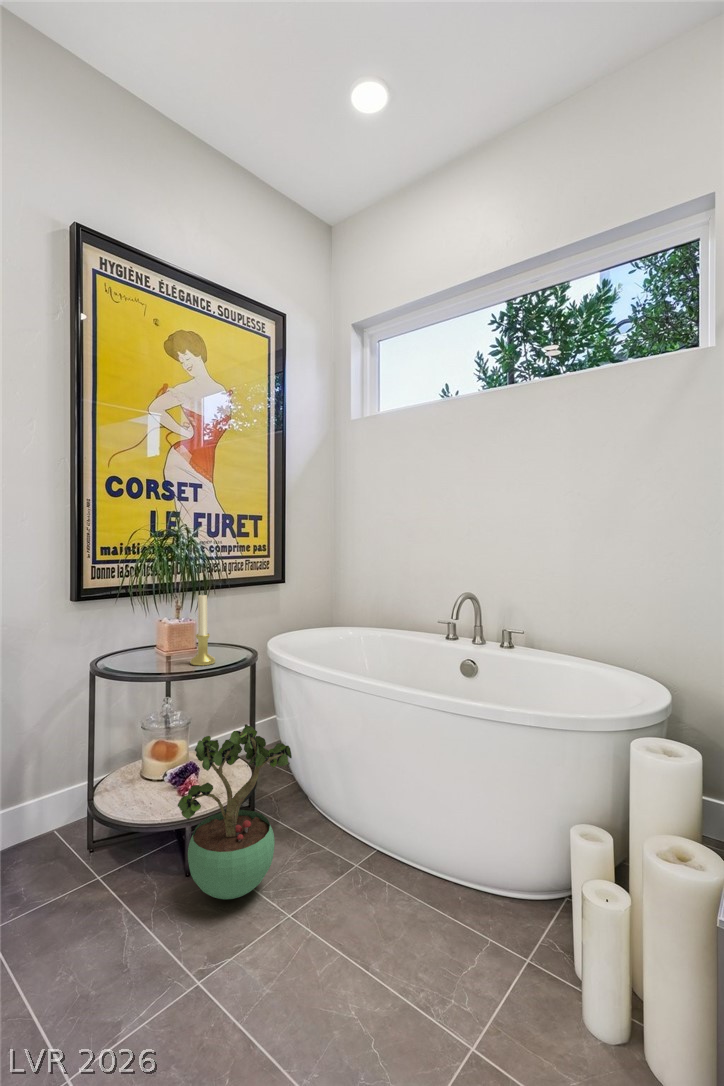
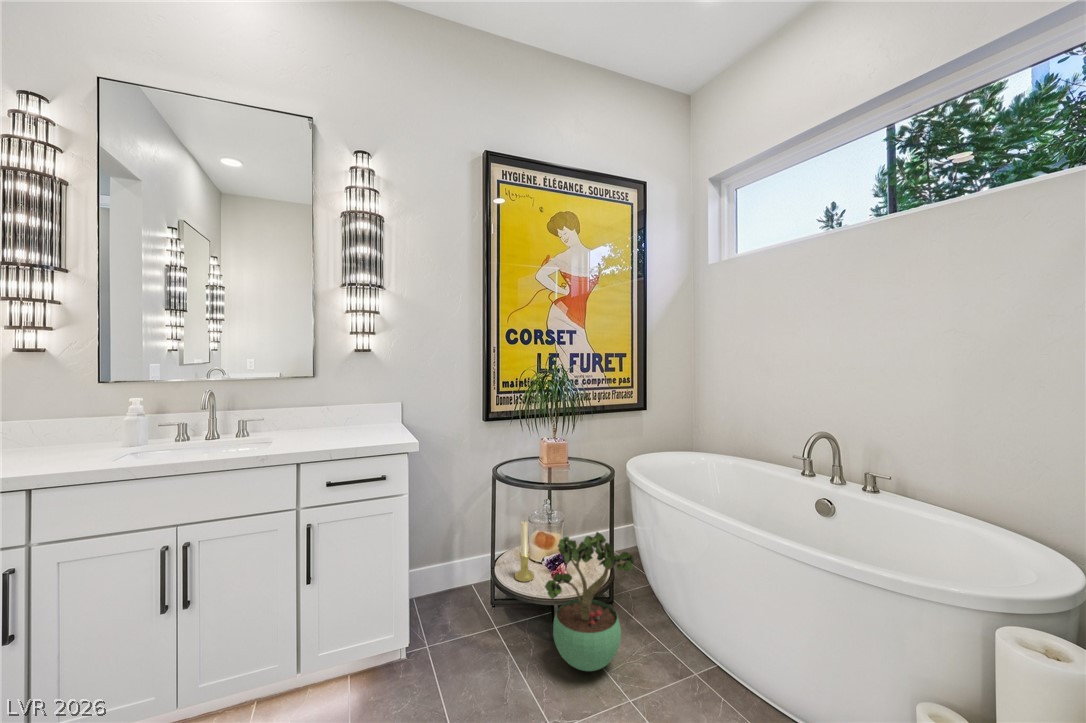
candle holder: present [190,594,215,666] -> present [515,521,534,582]

